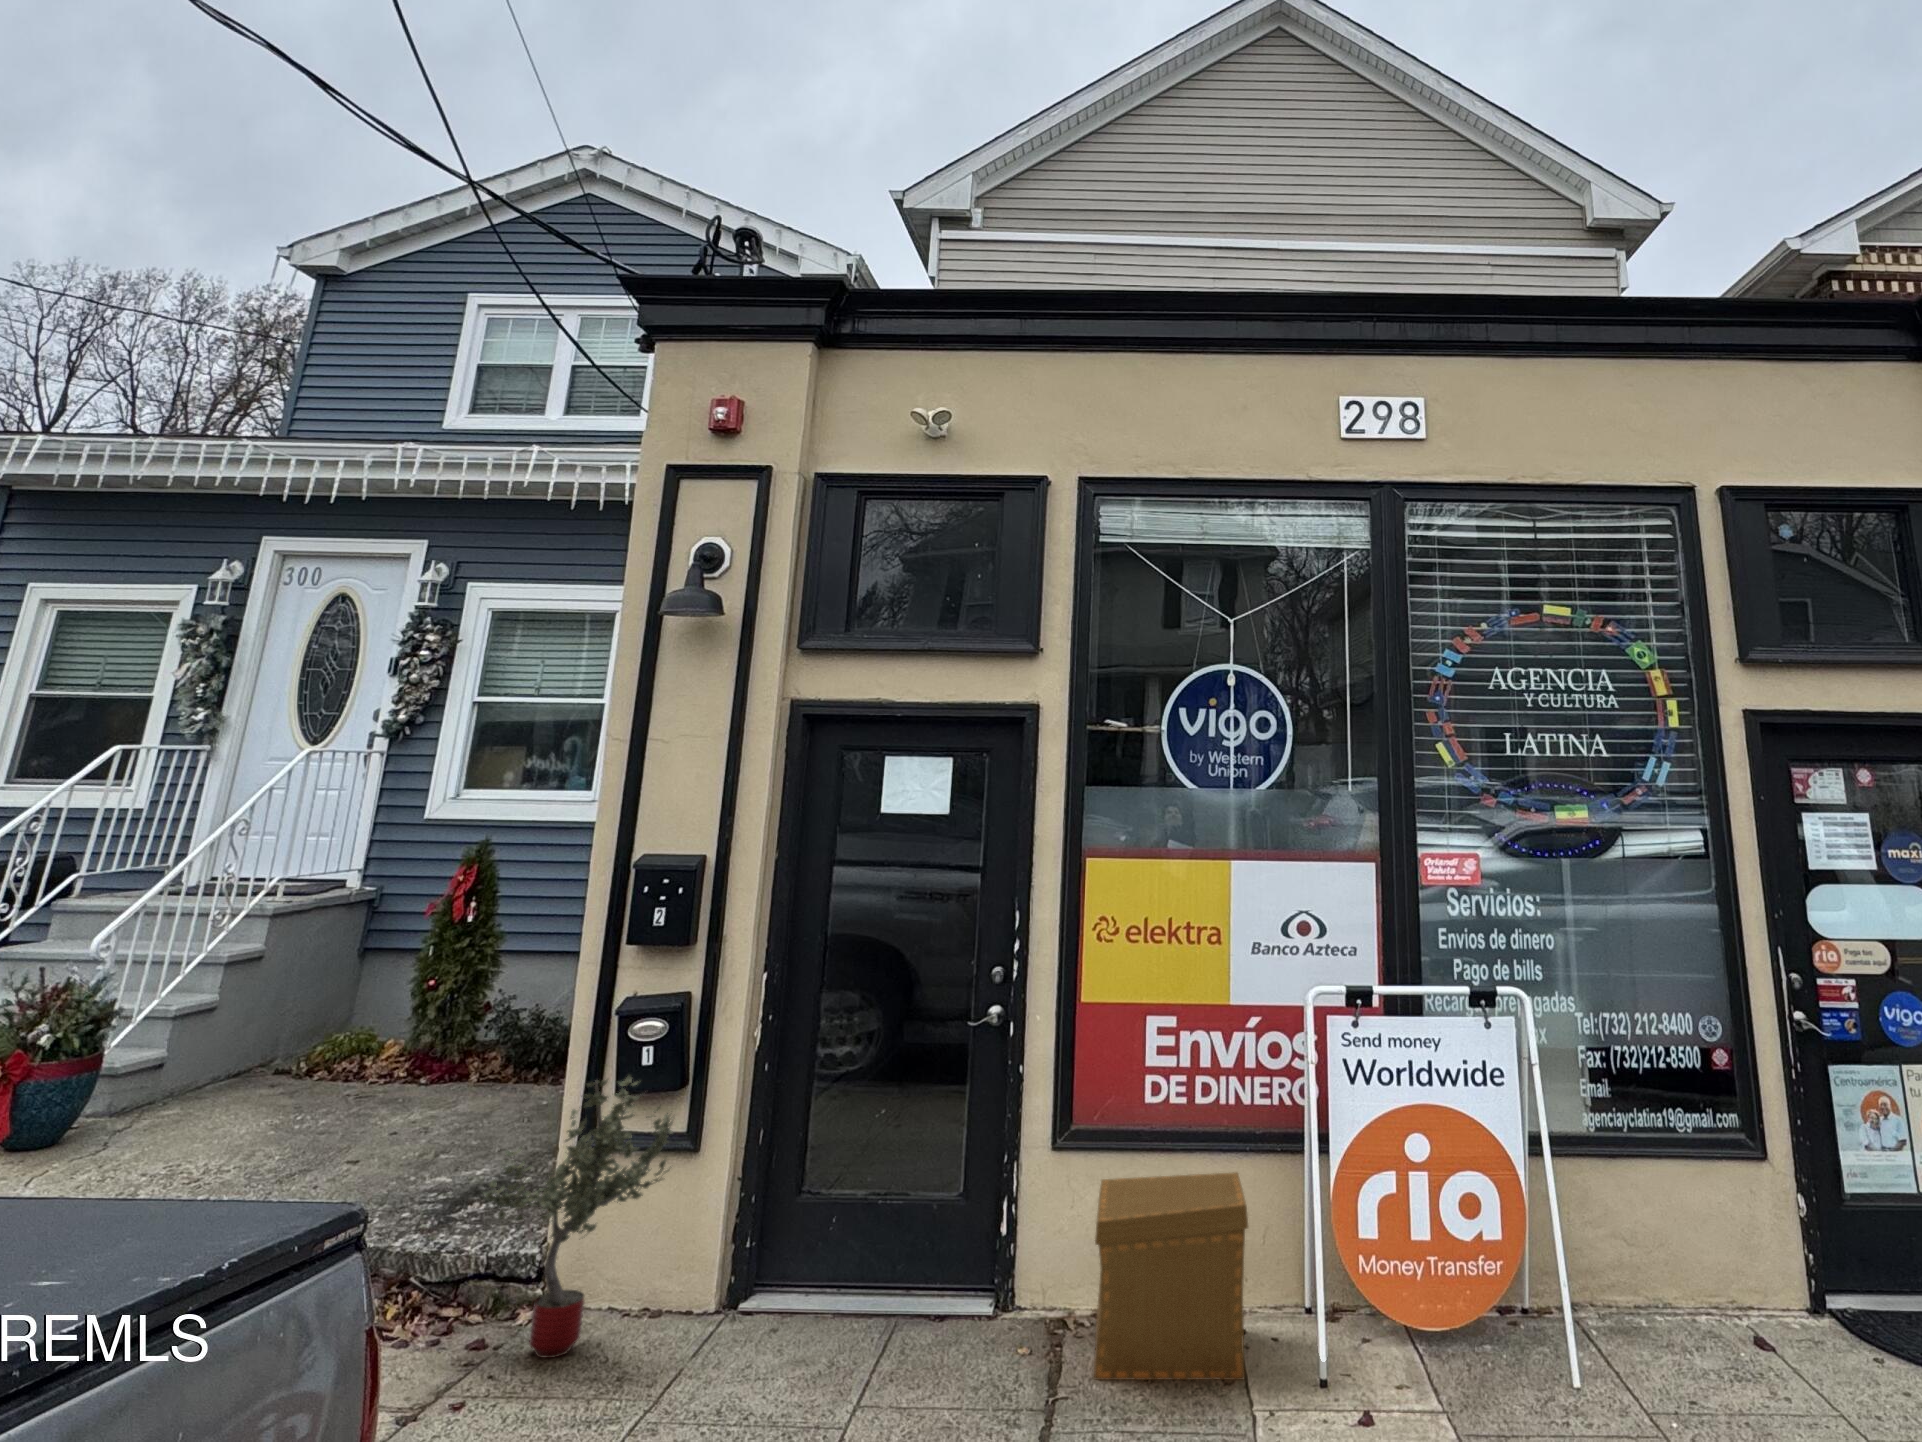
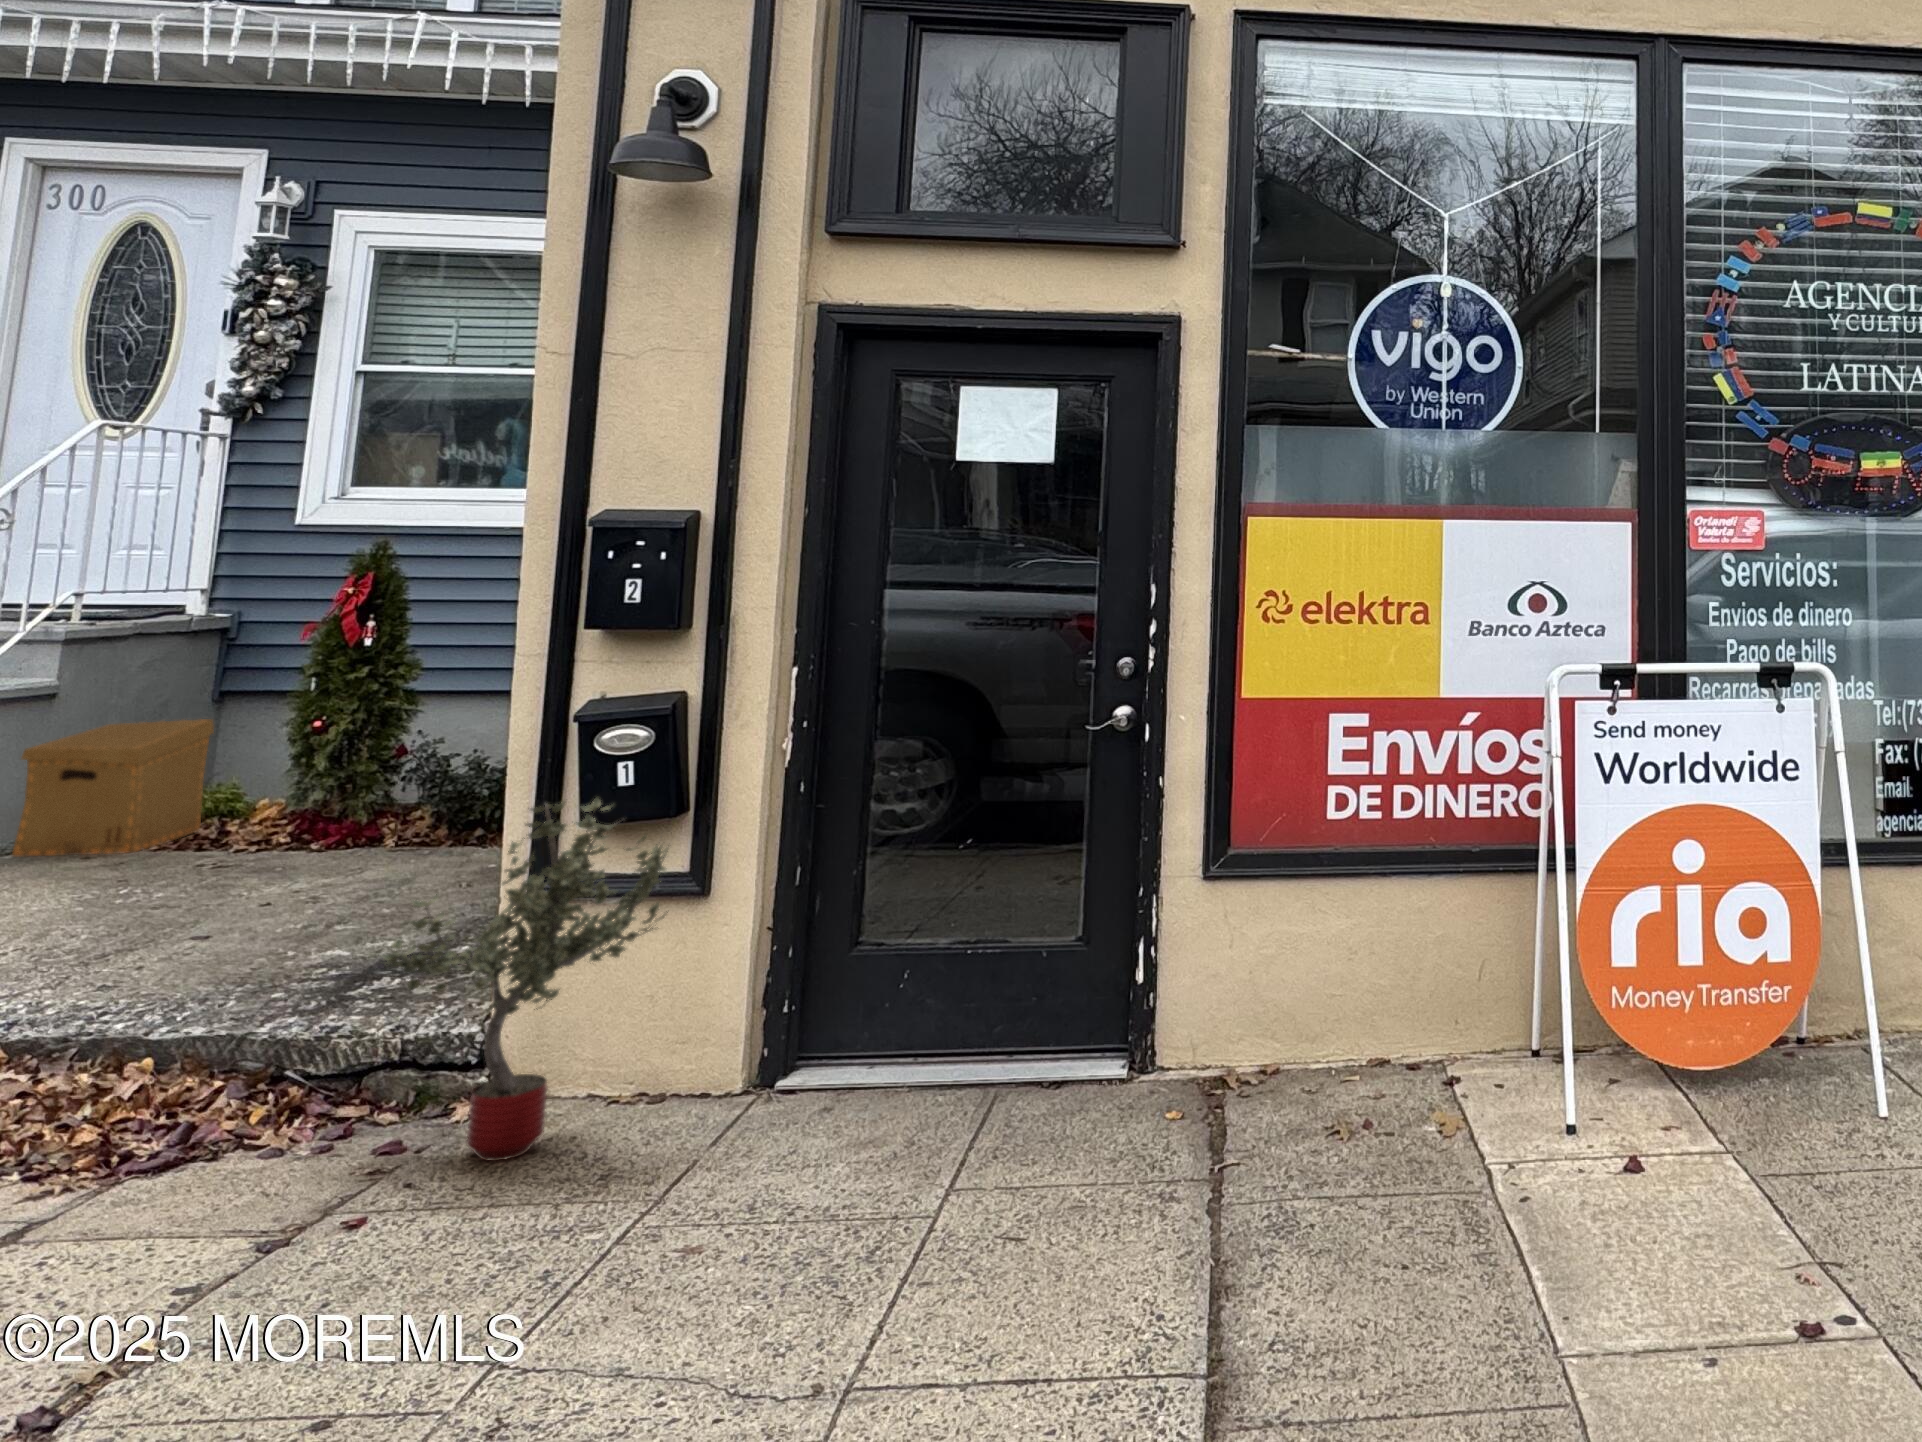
cardboard box: present [1094,1172,1248,1380] -> present [12,719,214,857]

